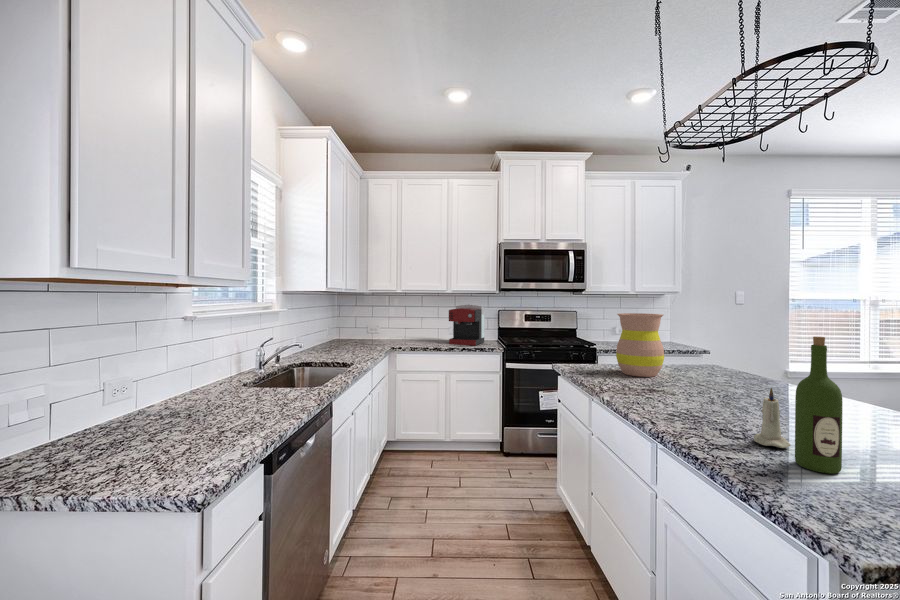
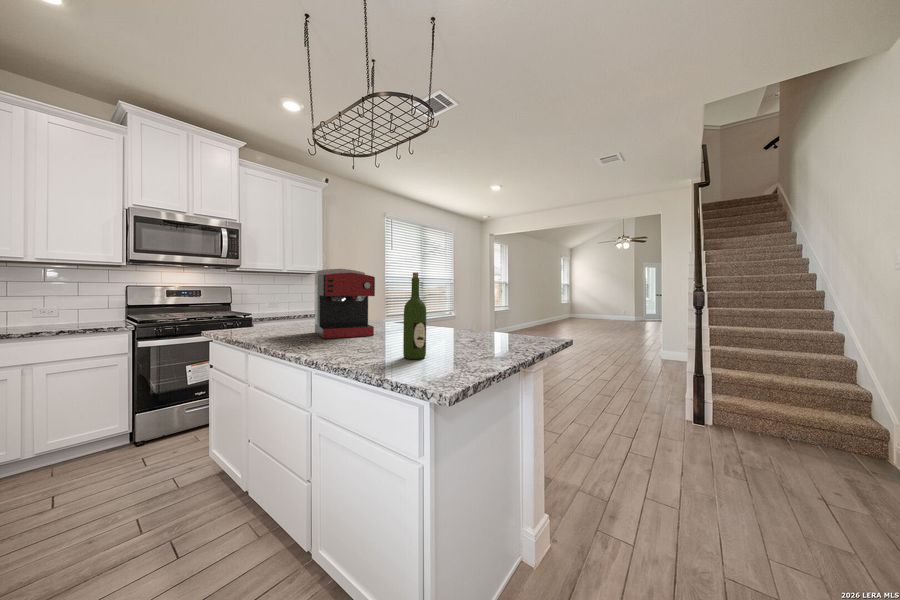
coffee maker: present [449,305,484,345] -> present [315,269,375,339]
vase: present [616,313,664,377] -> none [272,278,314,330]
candle: present [754,388,791,448] -> none [379,313,399,353]

